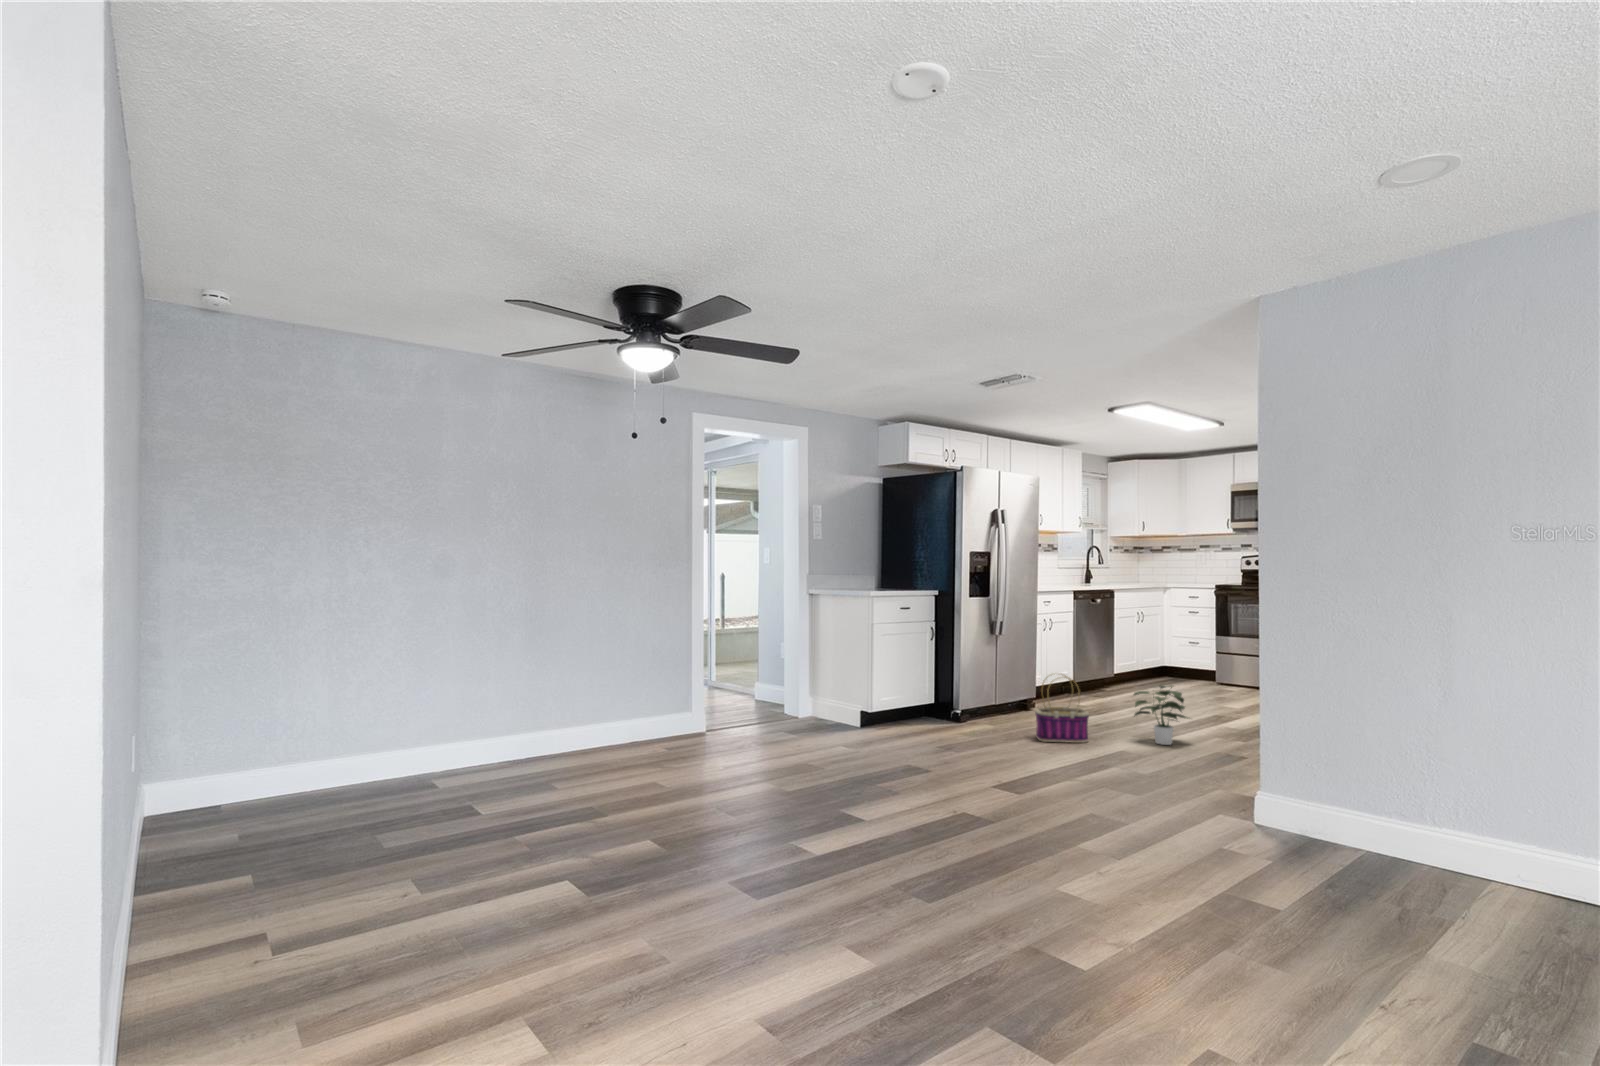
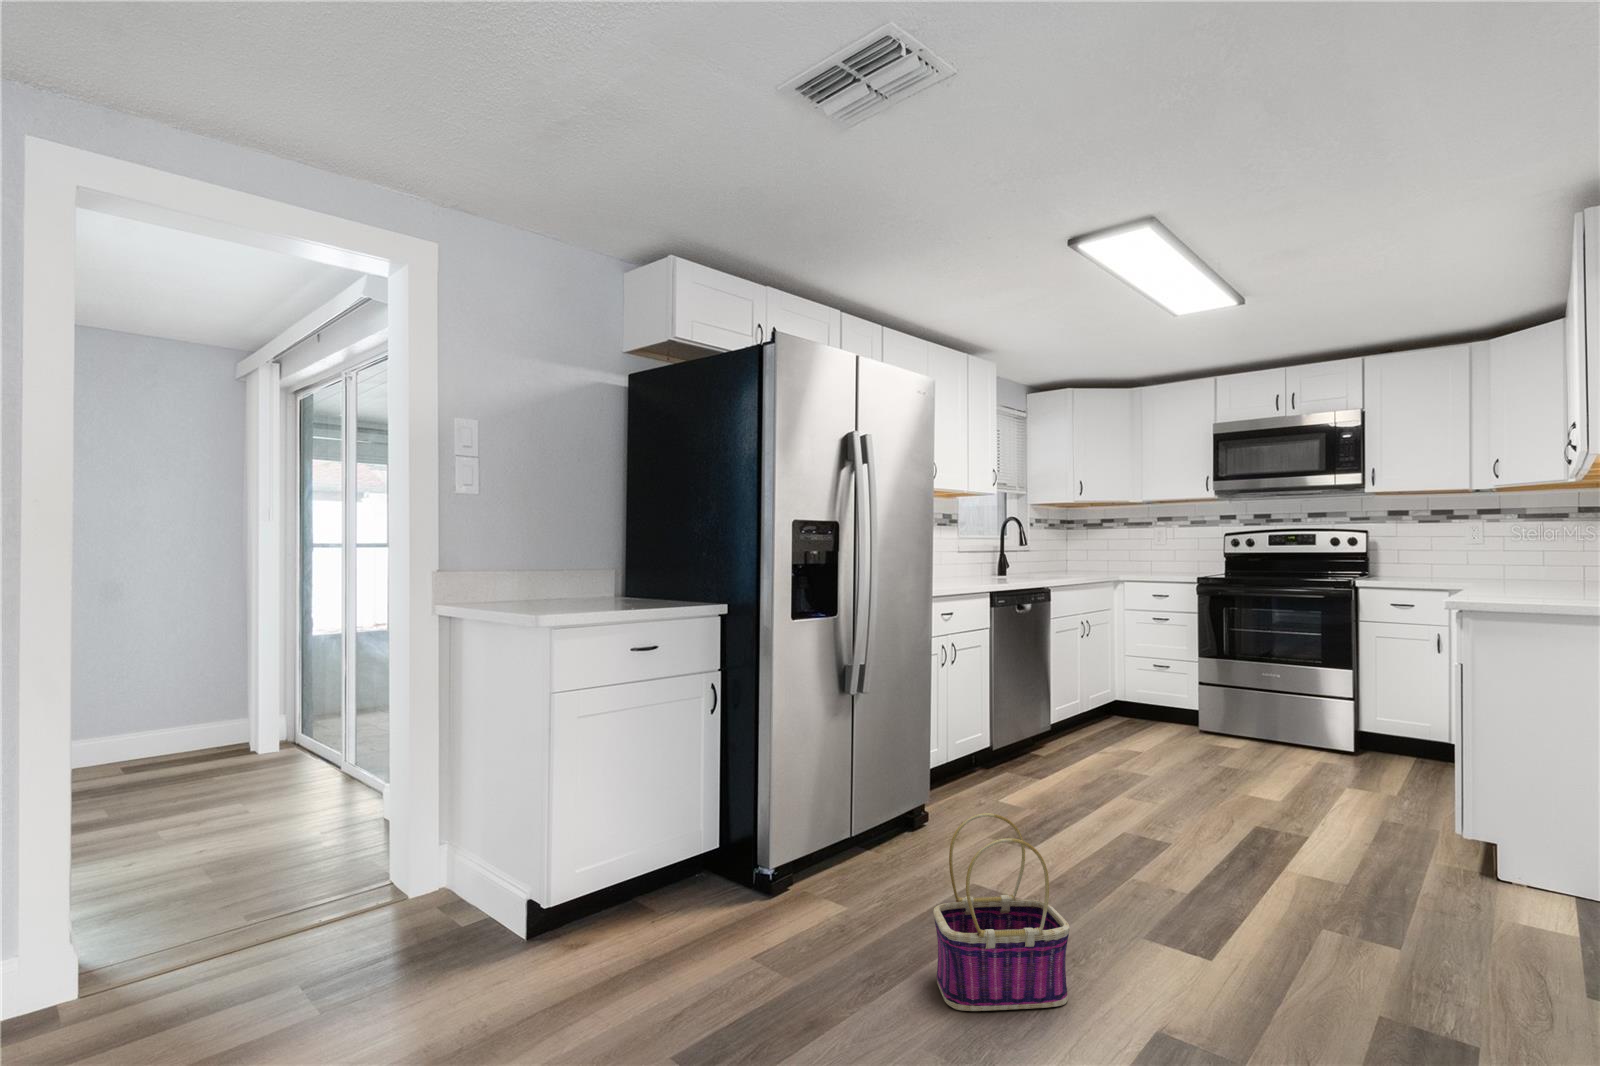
potted plant: present [1134,685,1188,745] -> none [1165,840,1321,1005]

